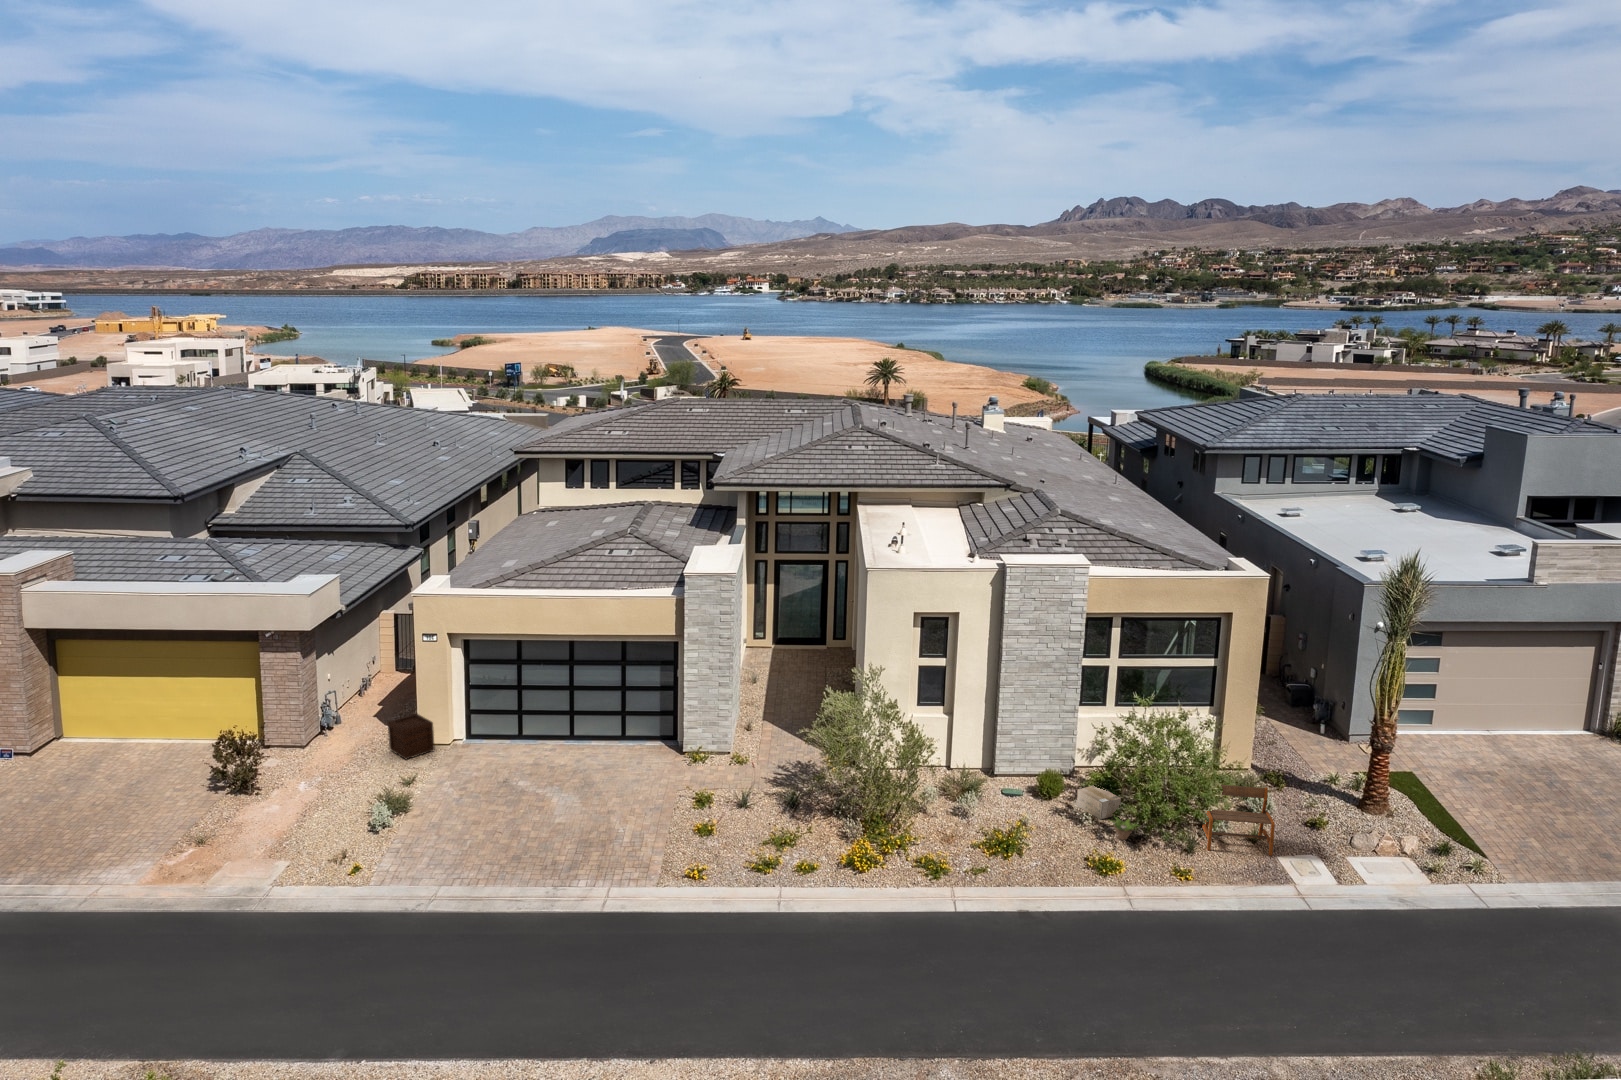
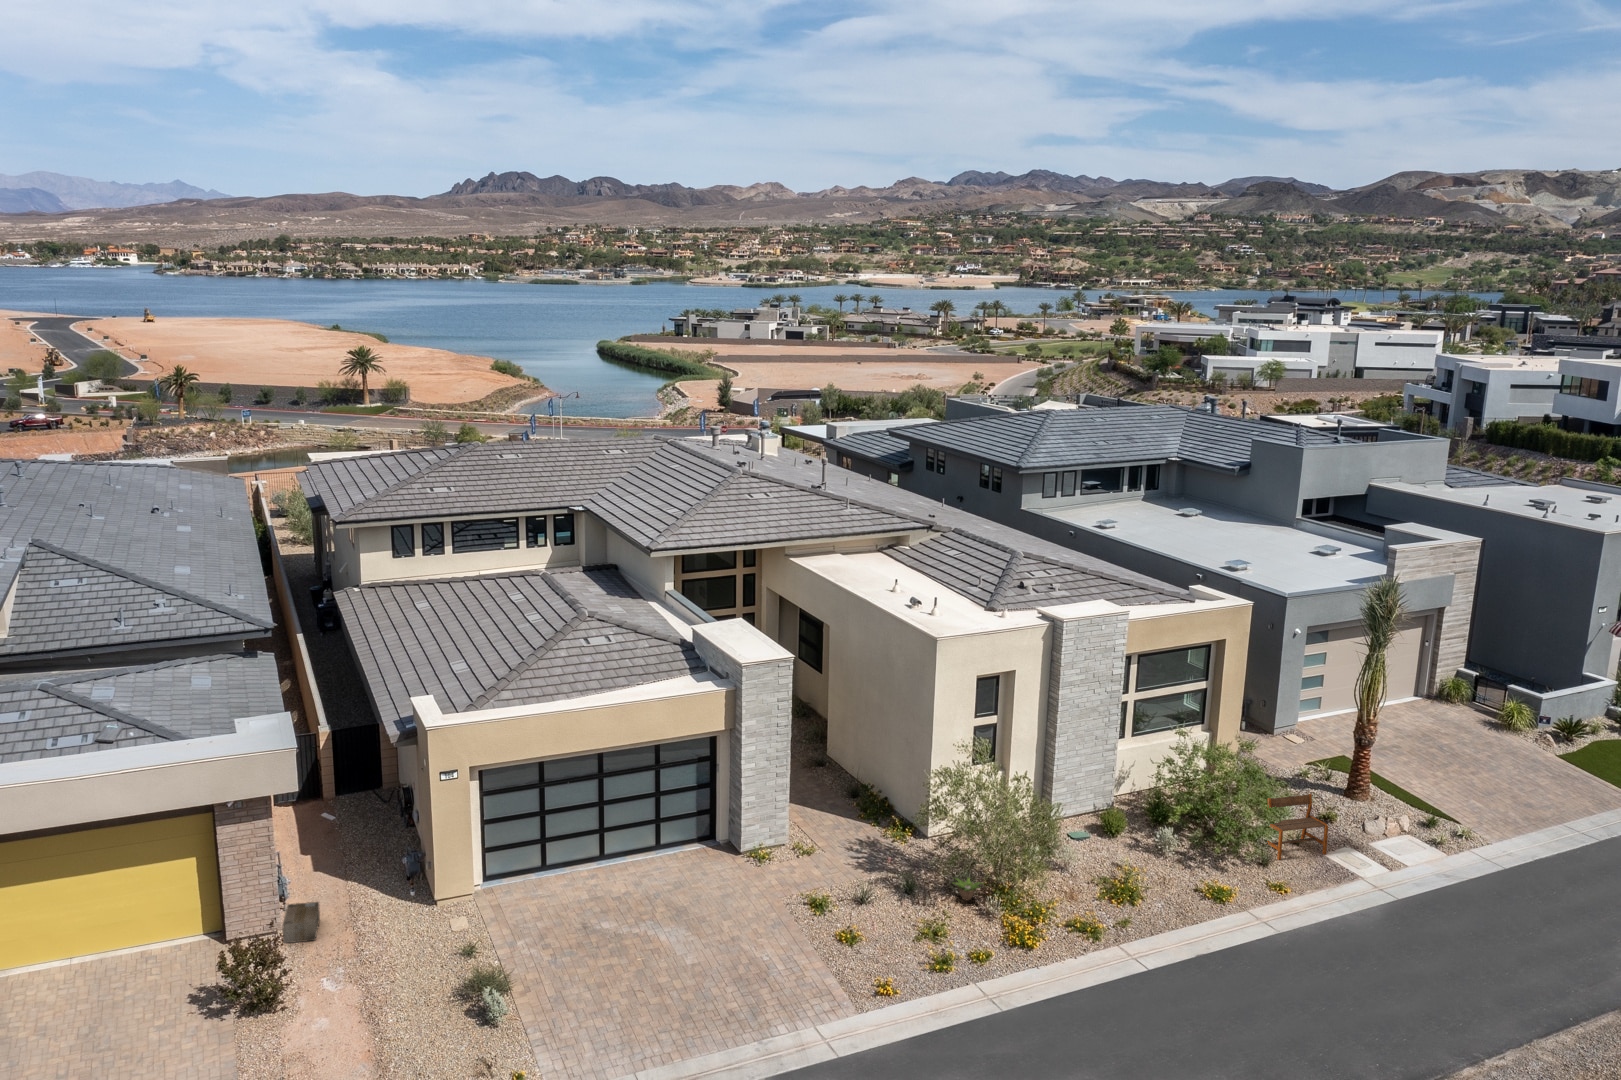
wooden crate: present [388,714,435,759] -> none [399,869,458,929]
cardboard box: present [1077,786,1121,820] -> present [283,902,320,943]
decorative plant: present [1111,818,1137,840] -> present [955,878,980,900]

